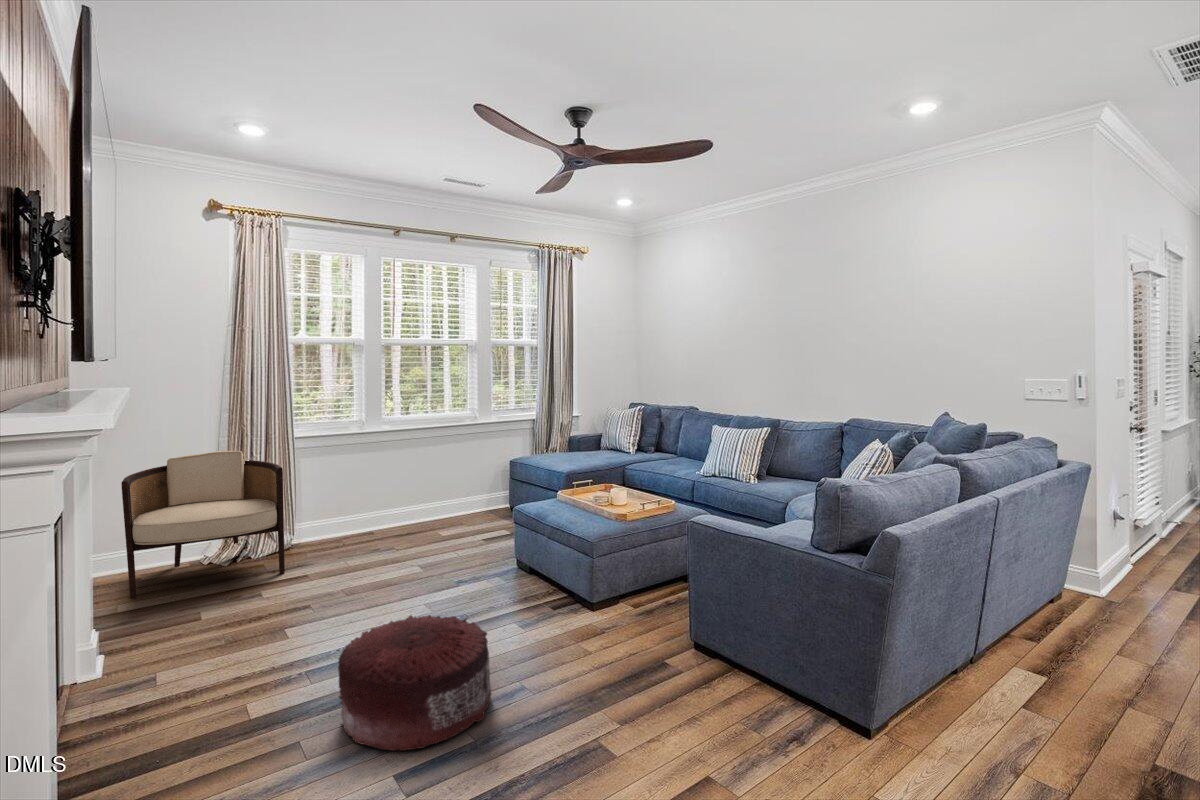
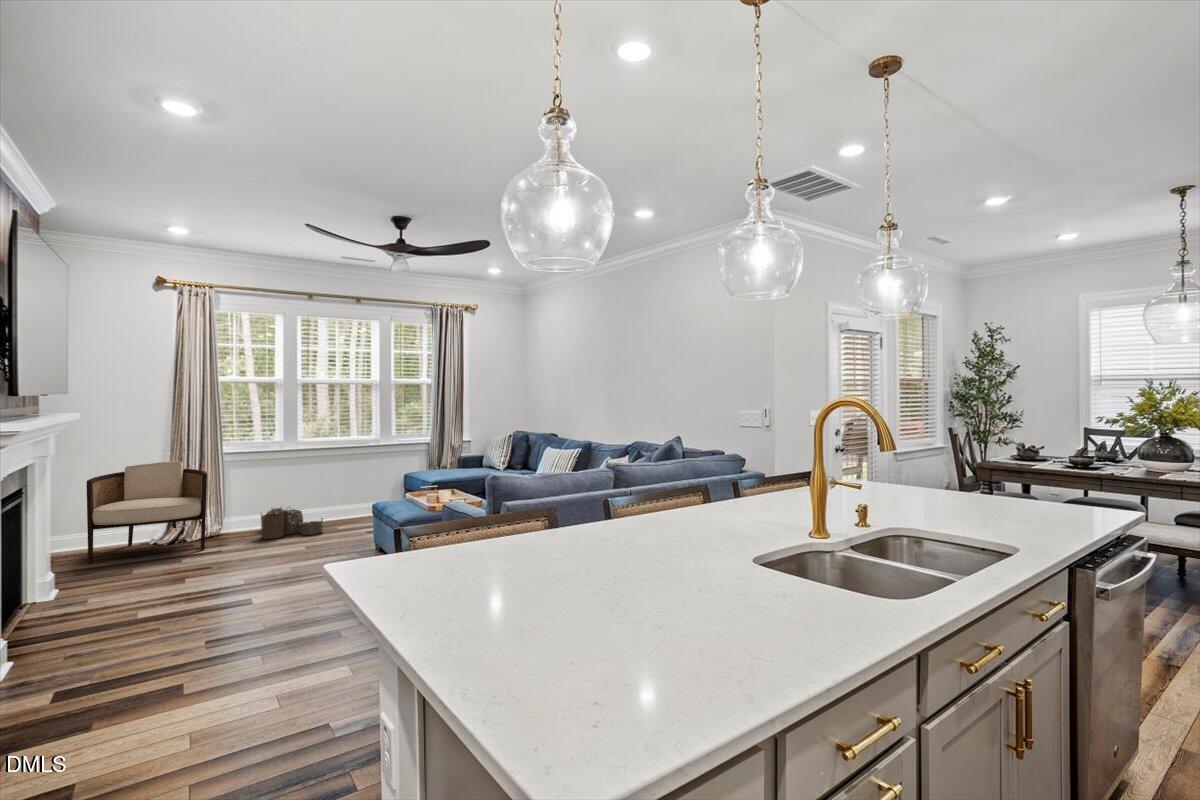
woven basket: none [346,507,428,553] -> present [261,508,323,539]
pouf: present [338,615,492,751] -> none [186,560,293,631]

